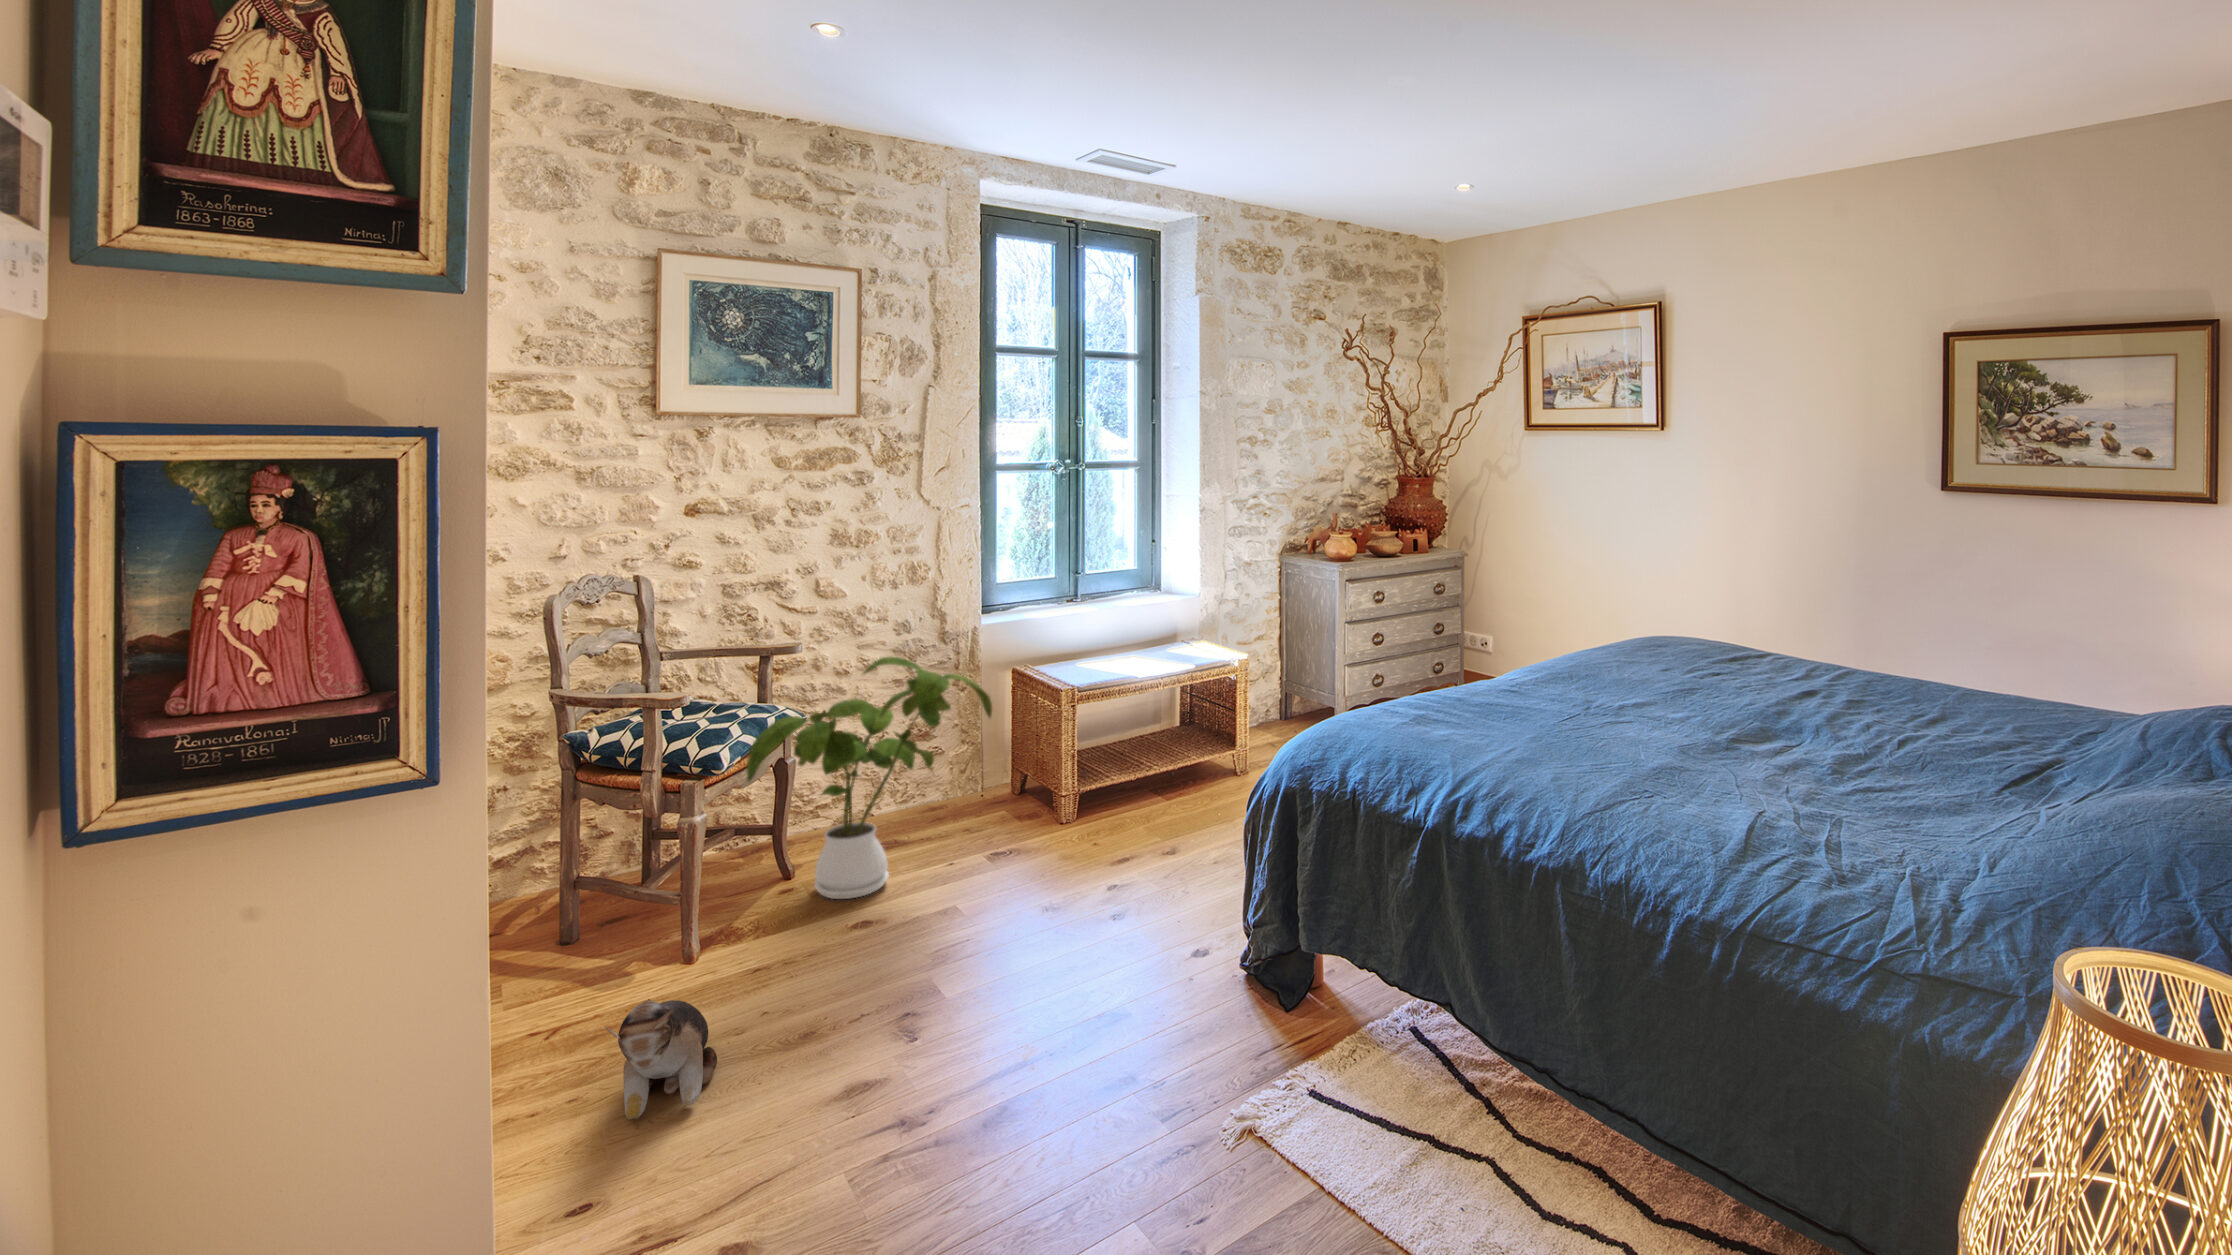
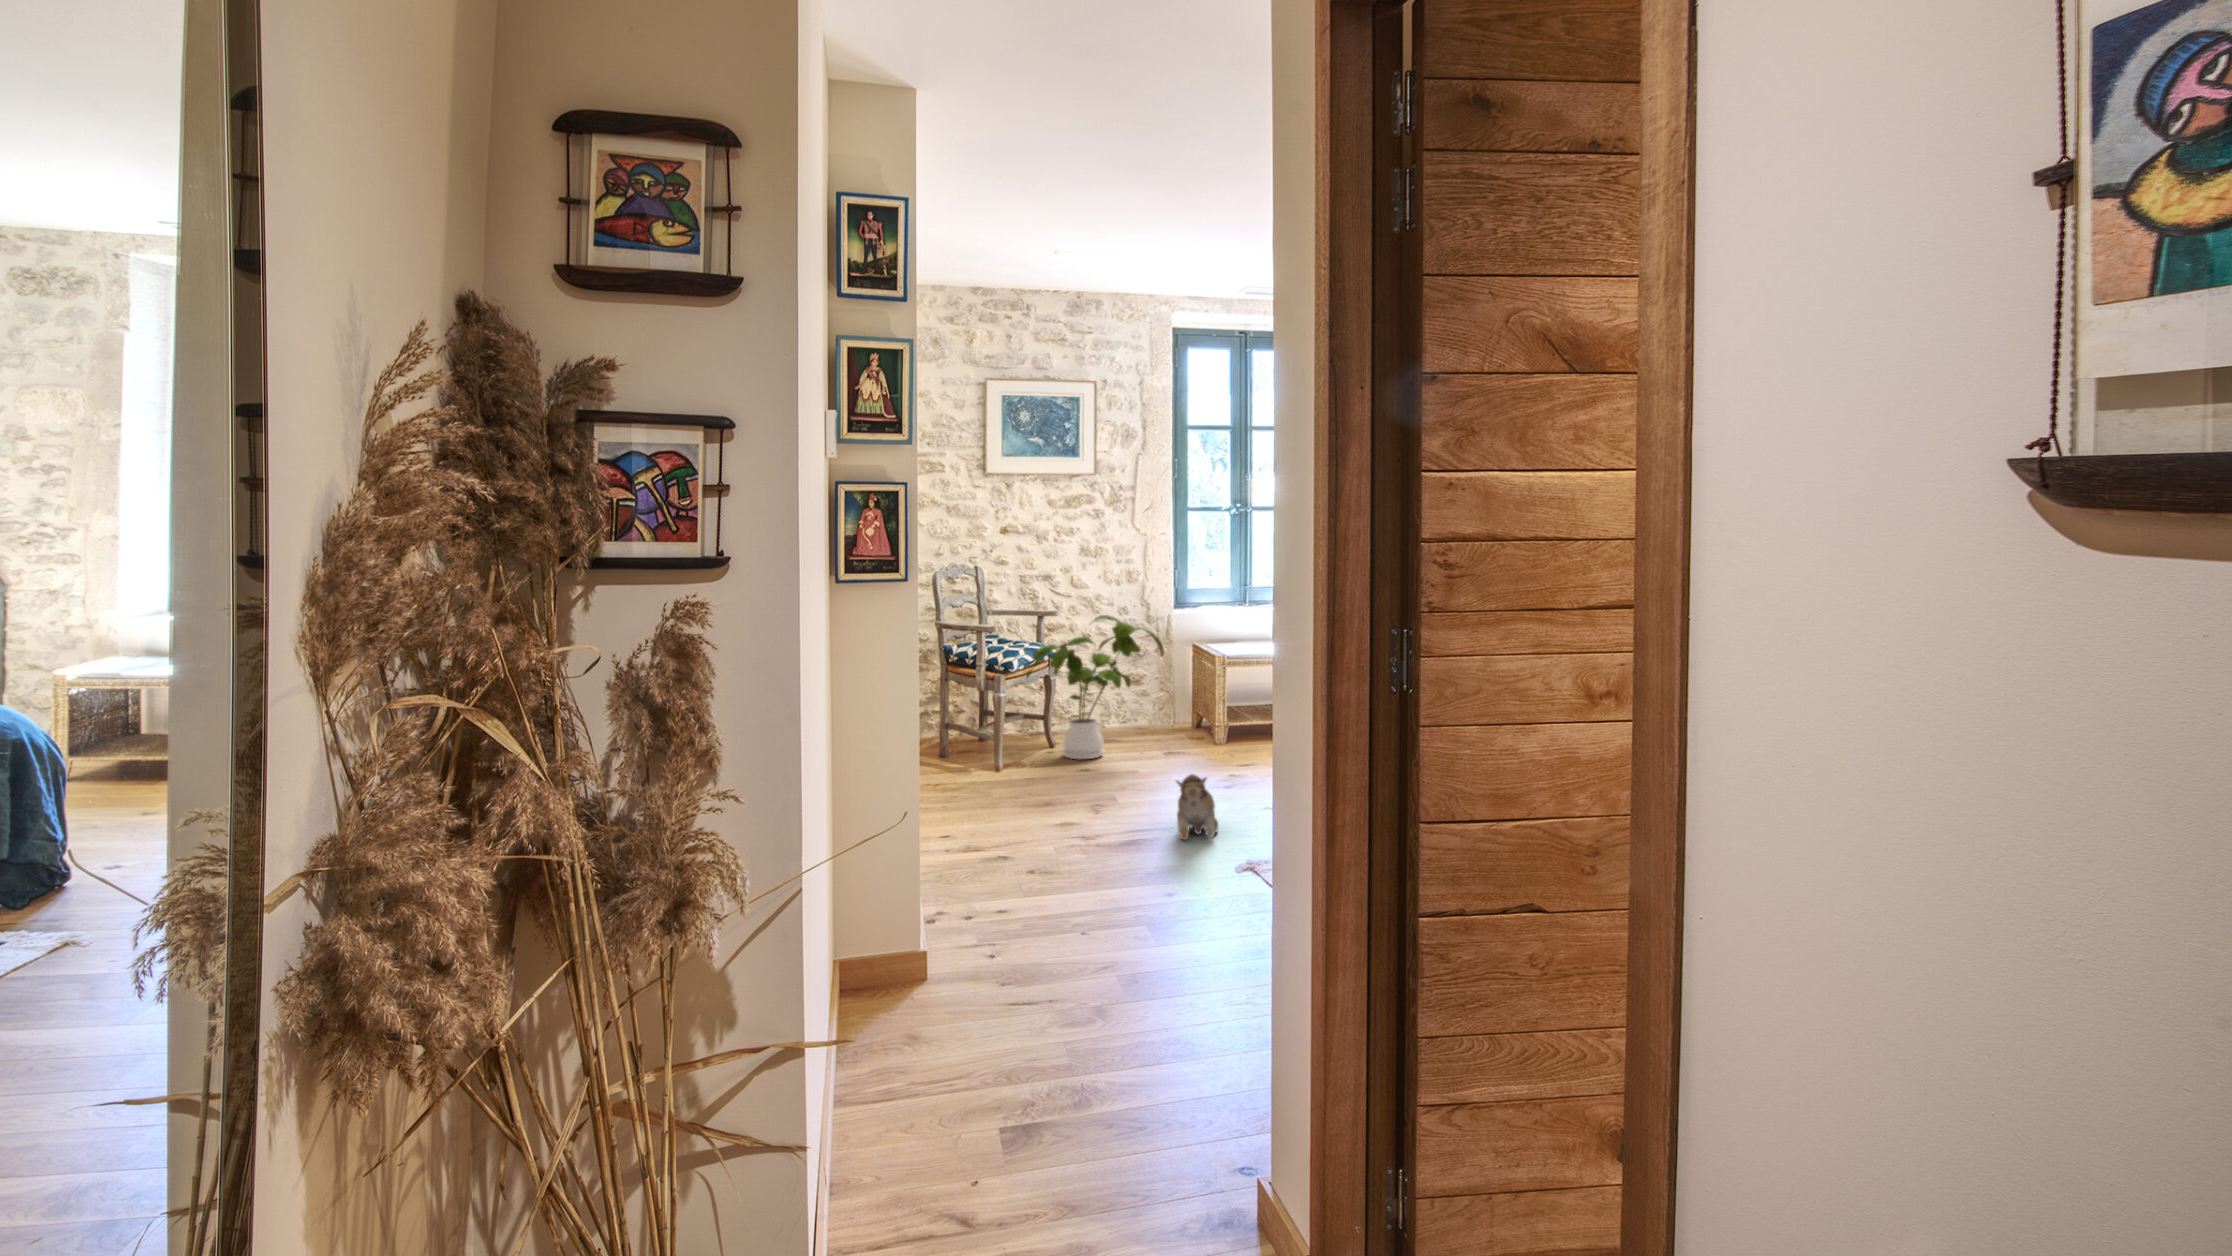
plush toy: present [605,999,717,1120] -> present [1177,774,1218,840]

